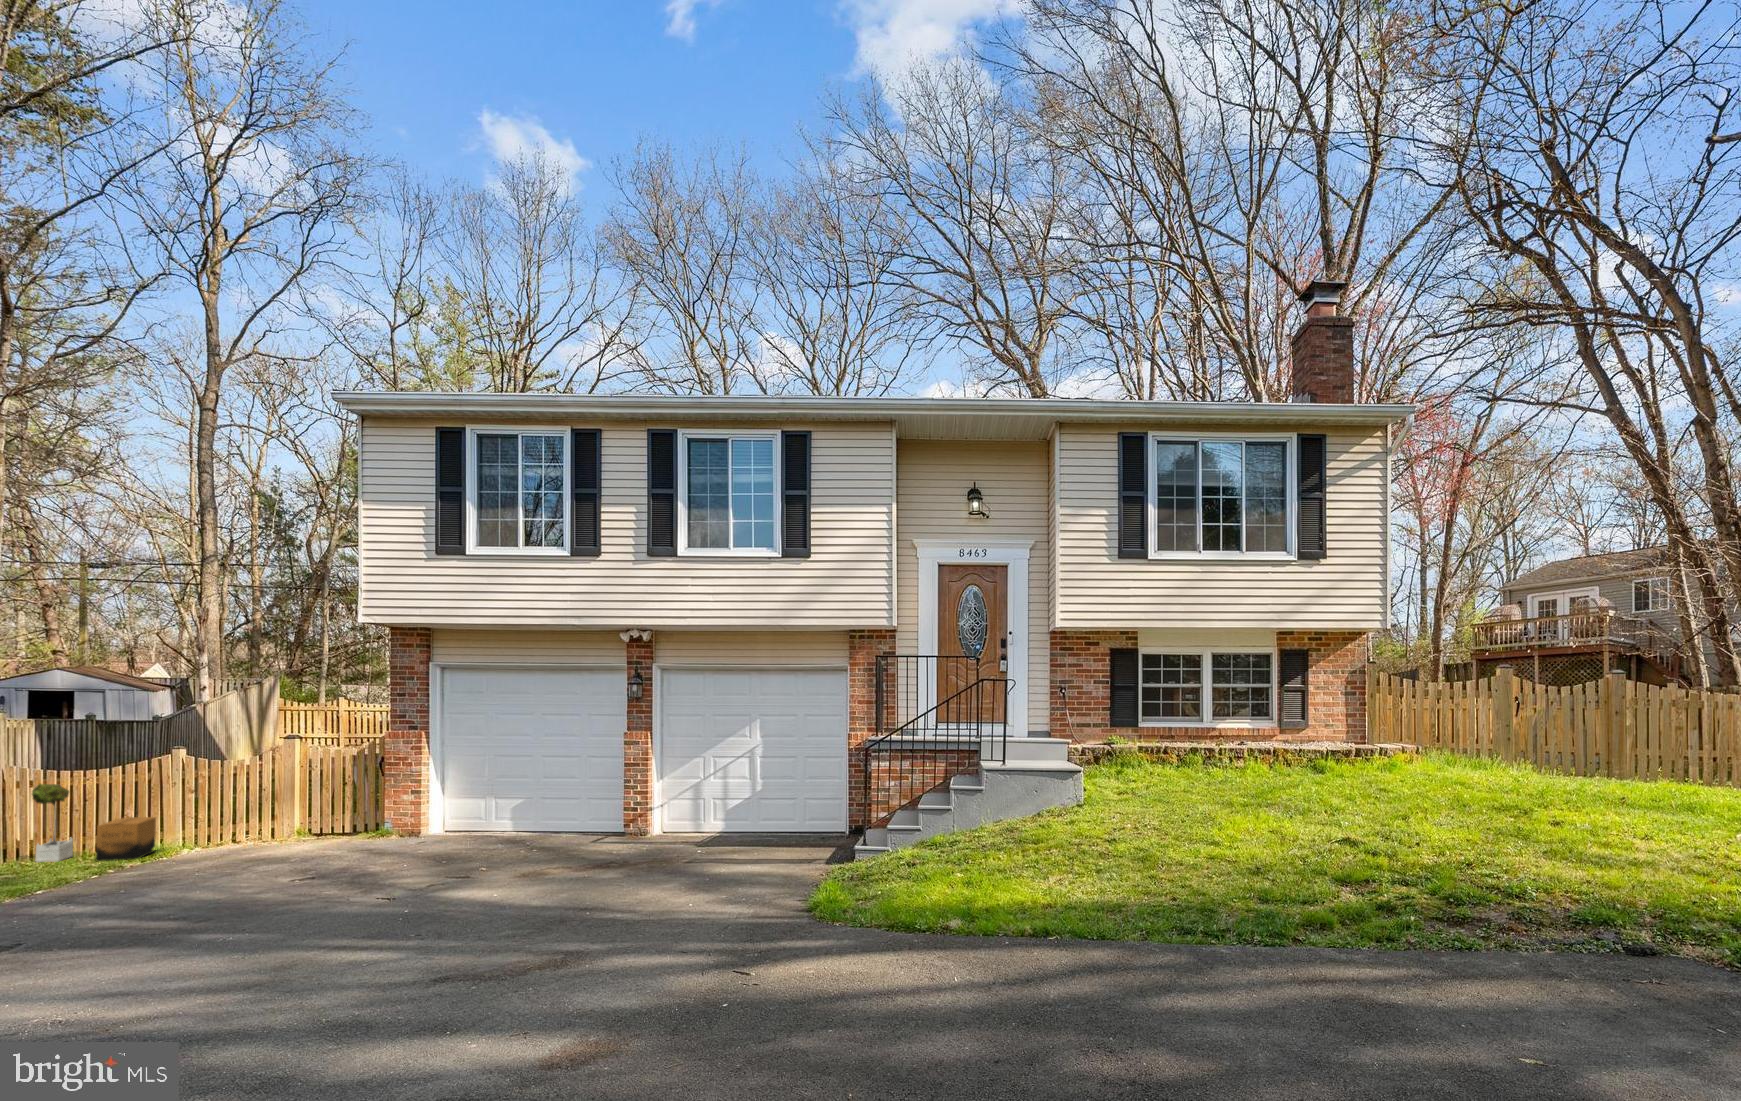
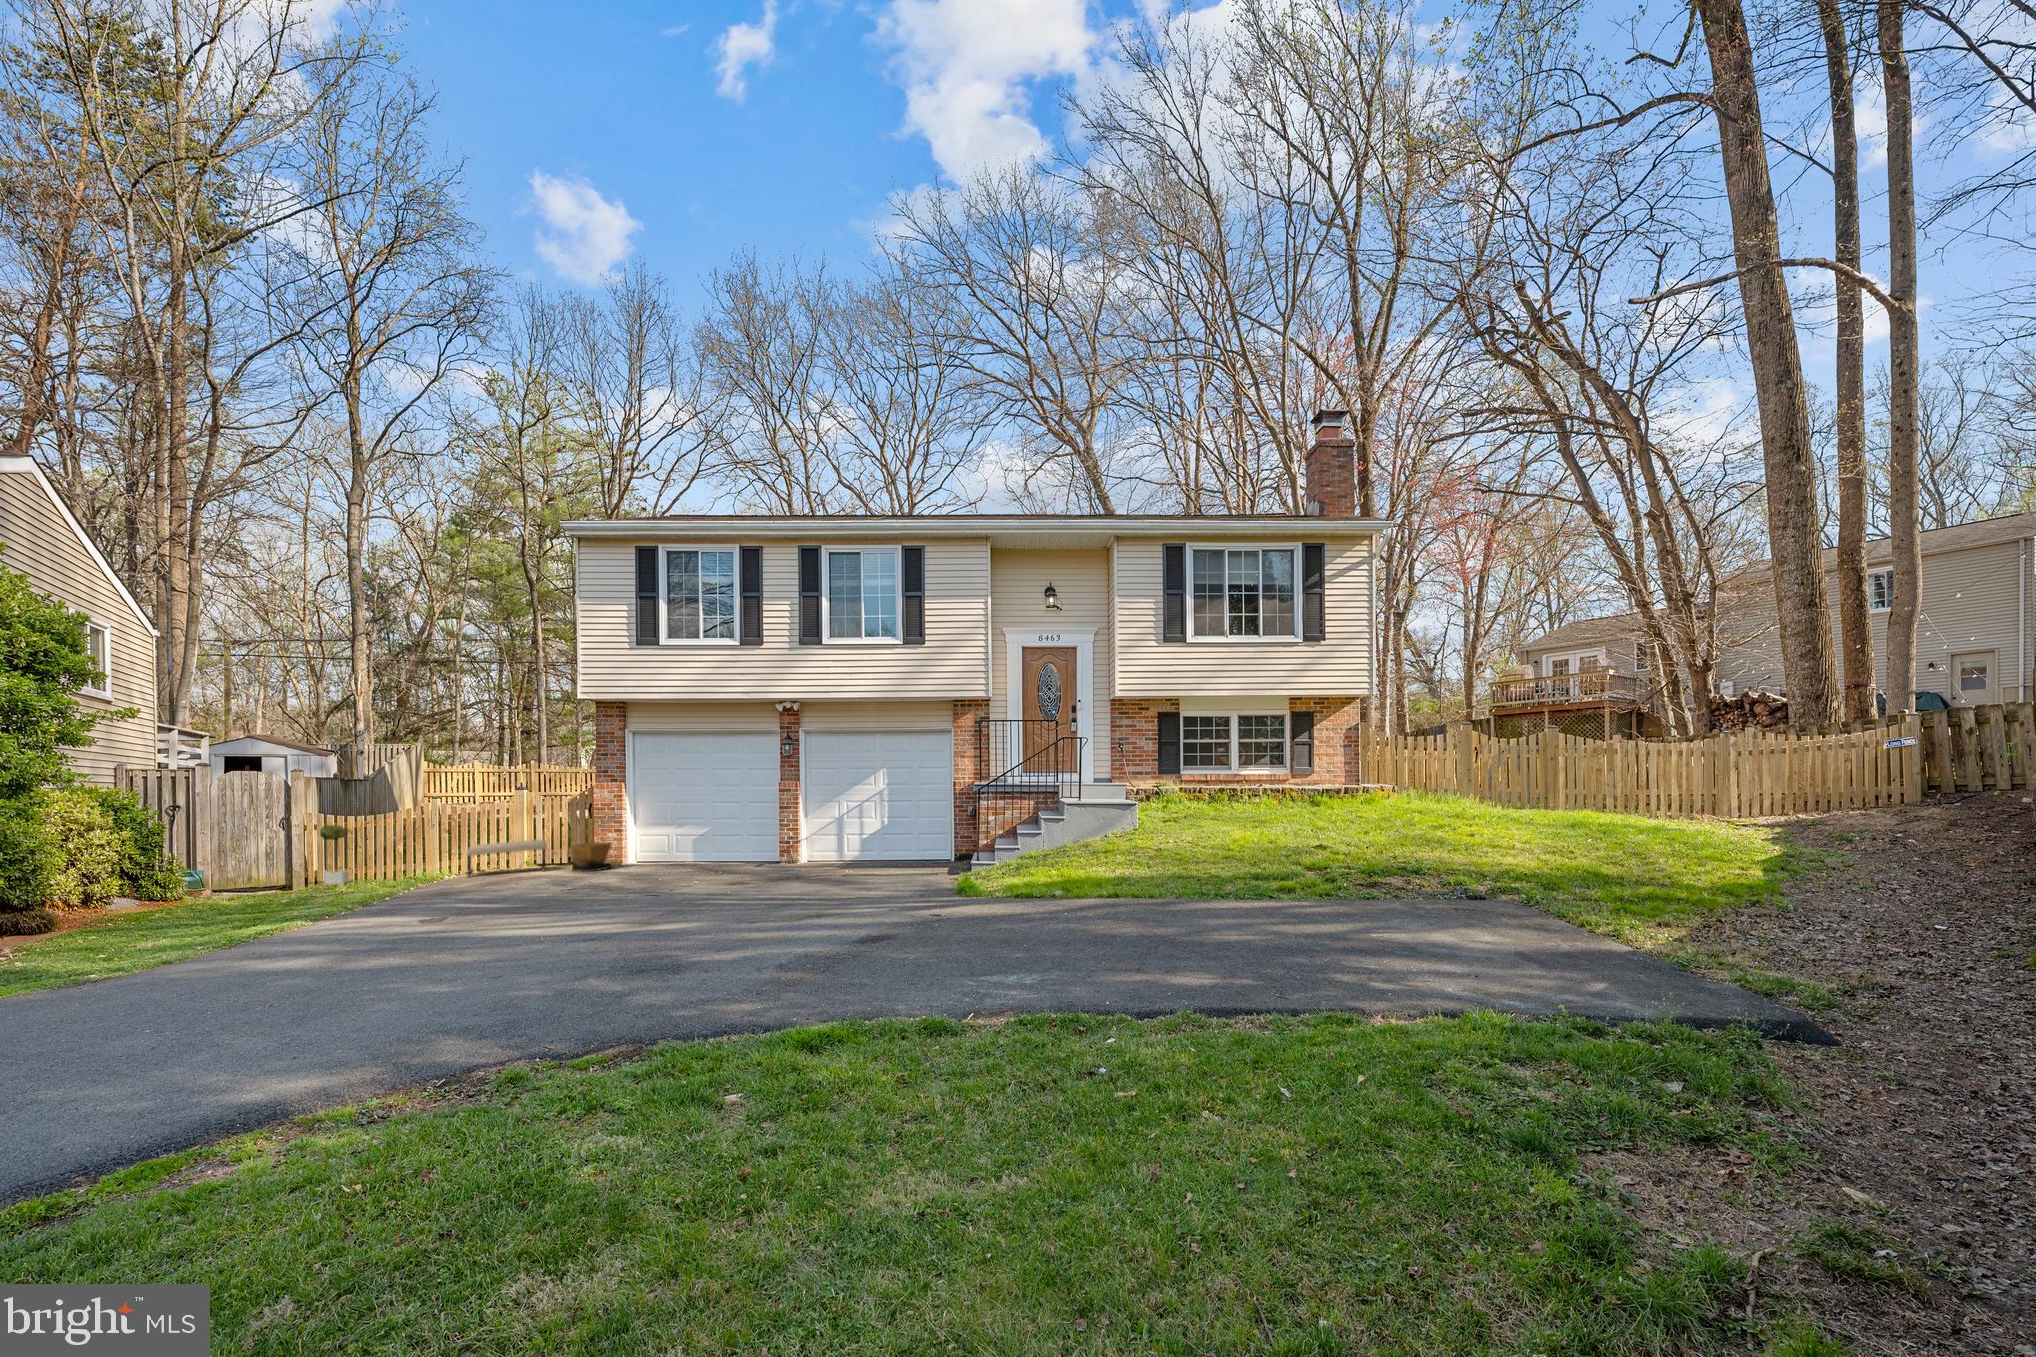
bench: none [219,802,324,854] -> present [467,840,547,877]
cardboard box: present [96,817,156,861] -> present [572,842,612,872]

